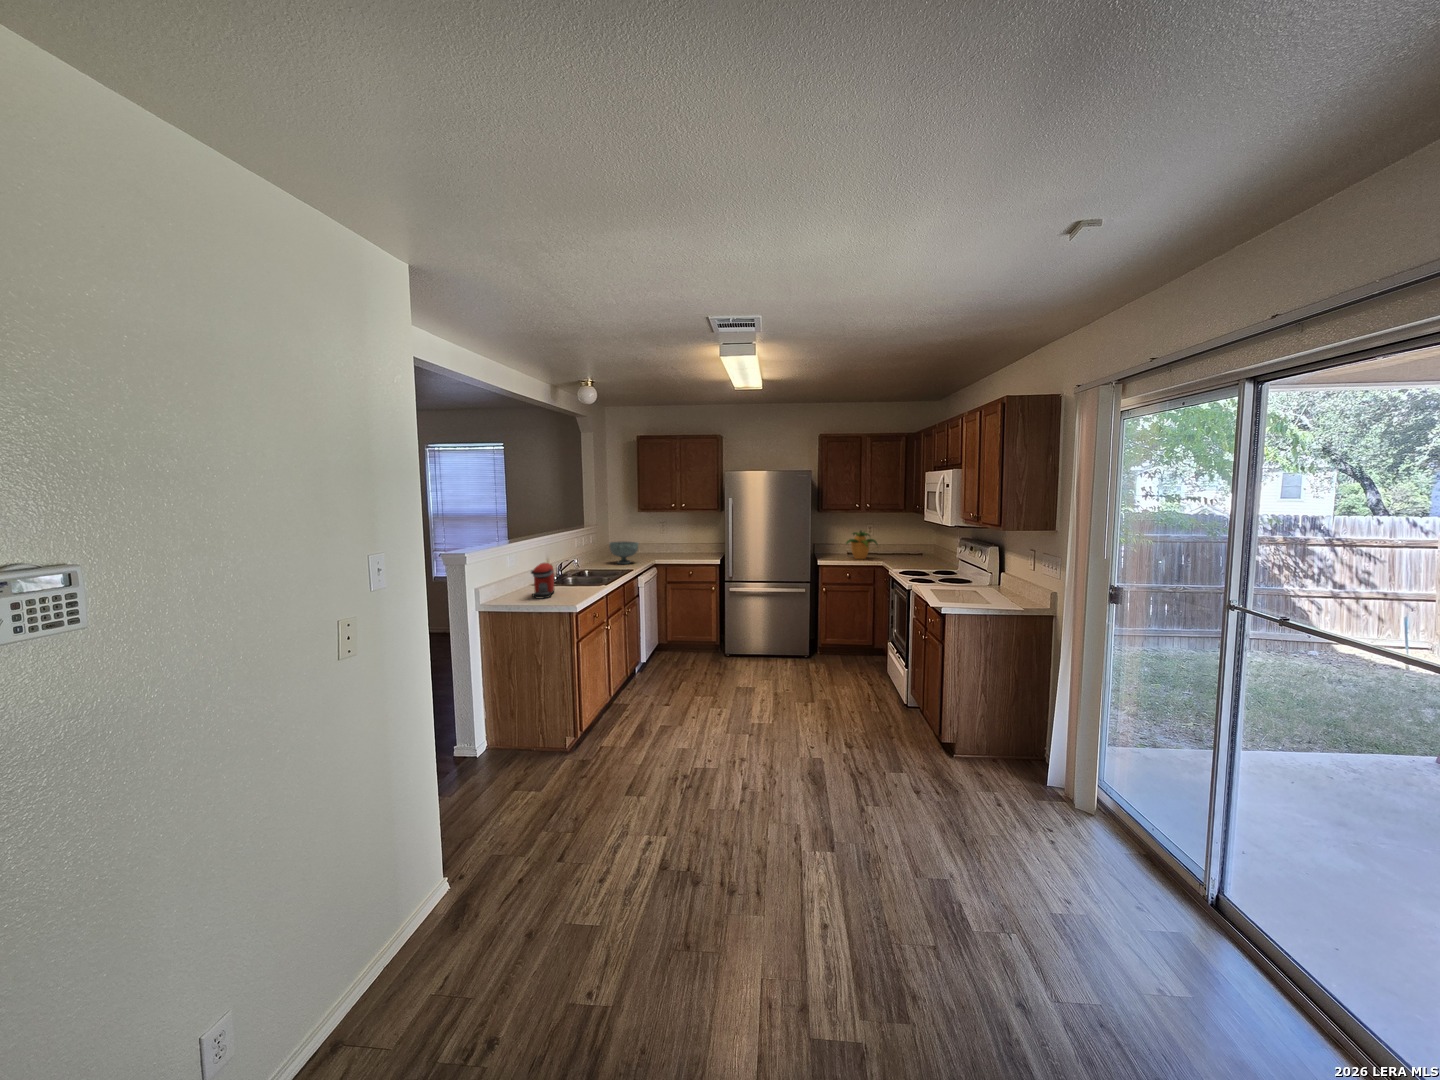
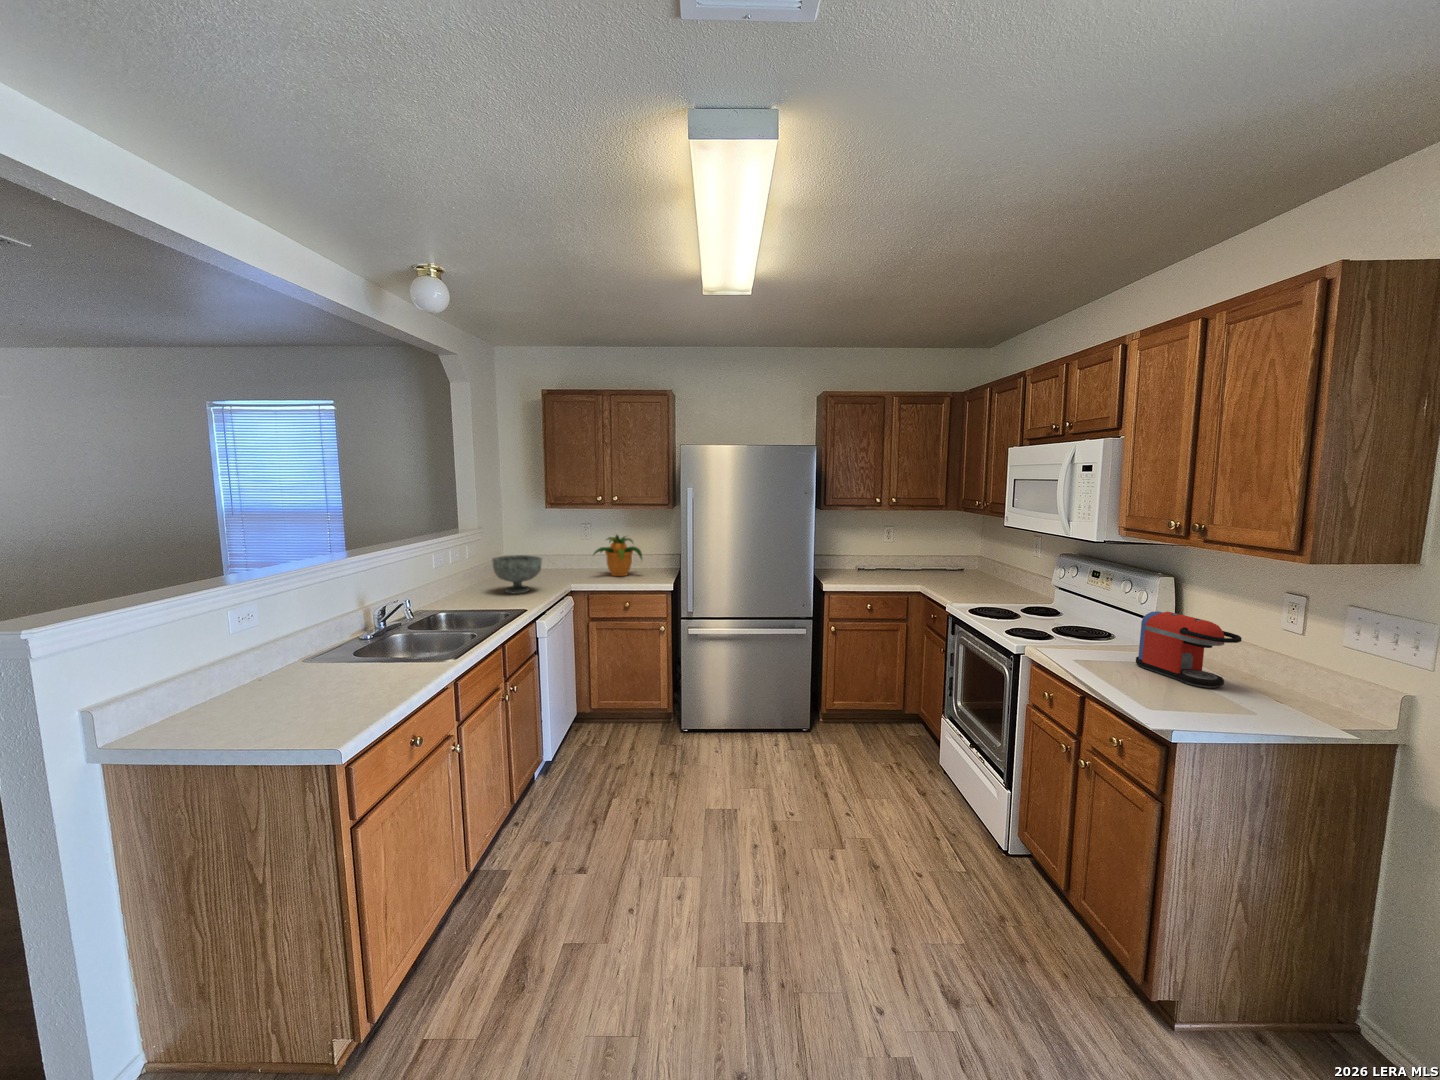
potted plant: present [846,531,877,559] -> present [593,535,642,576]
coffee maker: present [531,563,554,599] -> present [1136,611,1242,688]

